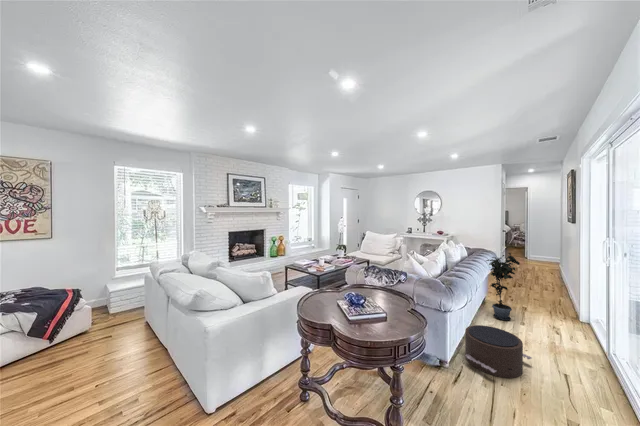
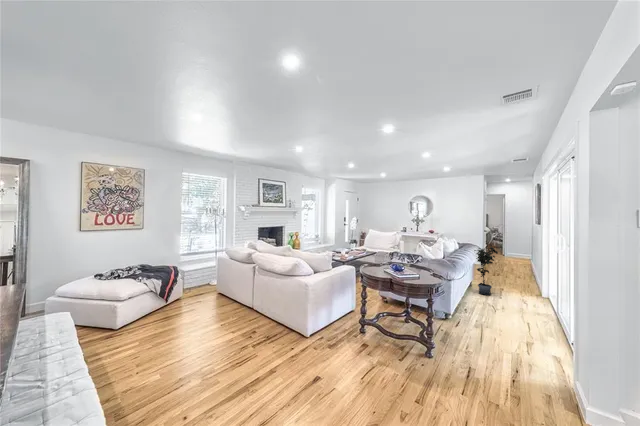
pouf: present [465,325,532,378] -> none [461,293,505,323]

